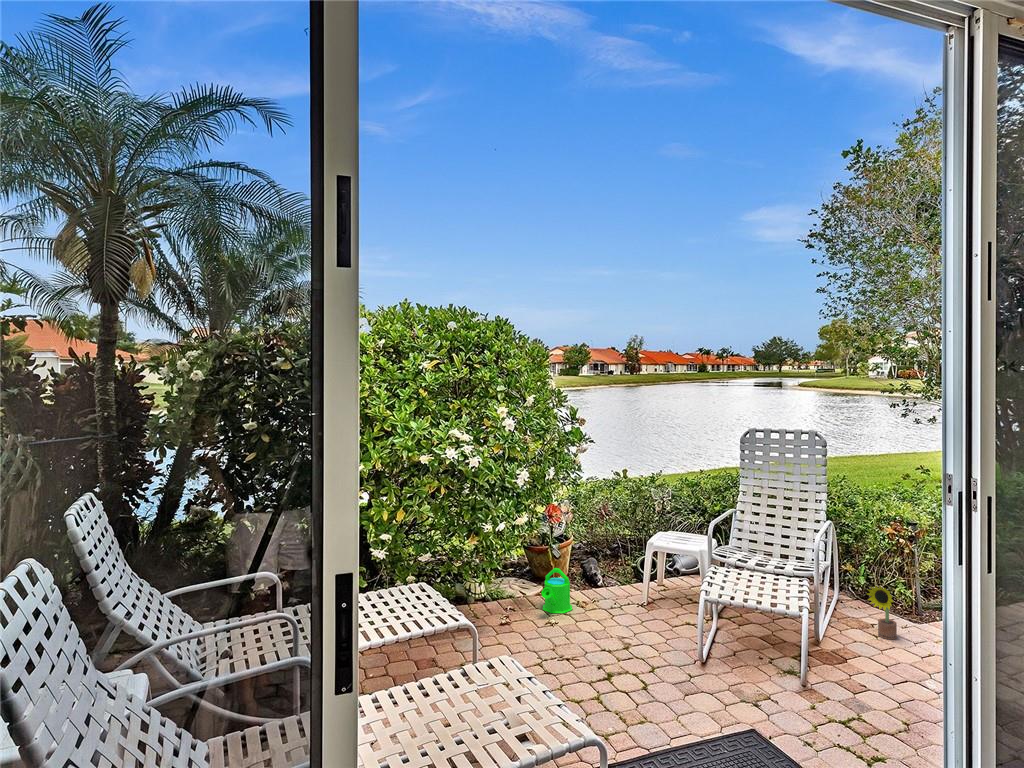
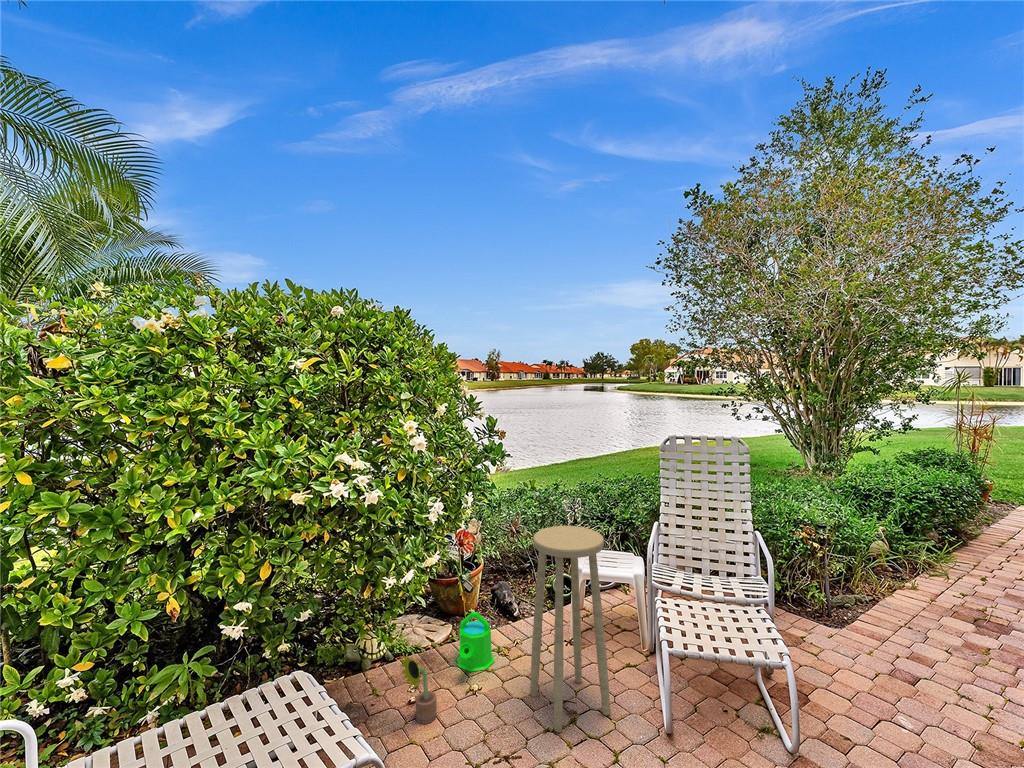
stool: none [596,496,657,649] -> present [530,526,610,732]
decorative plant: present [867,586,897,639] -> present [400,657,437,724]

